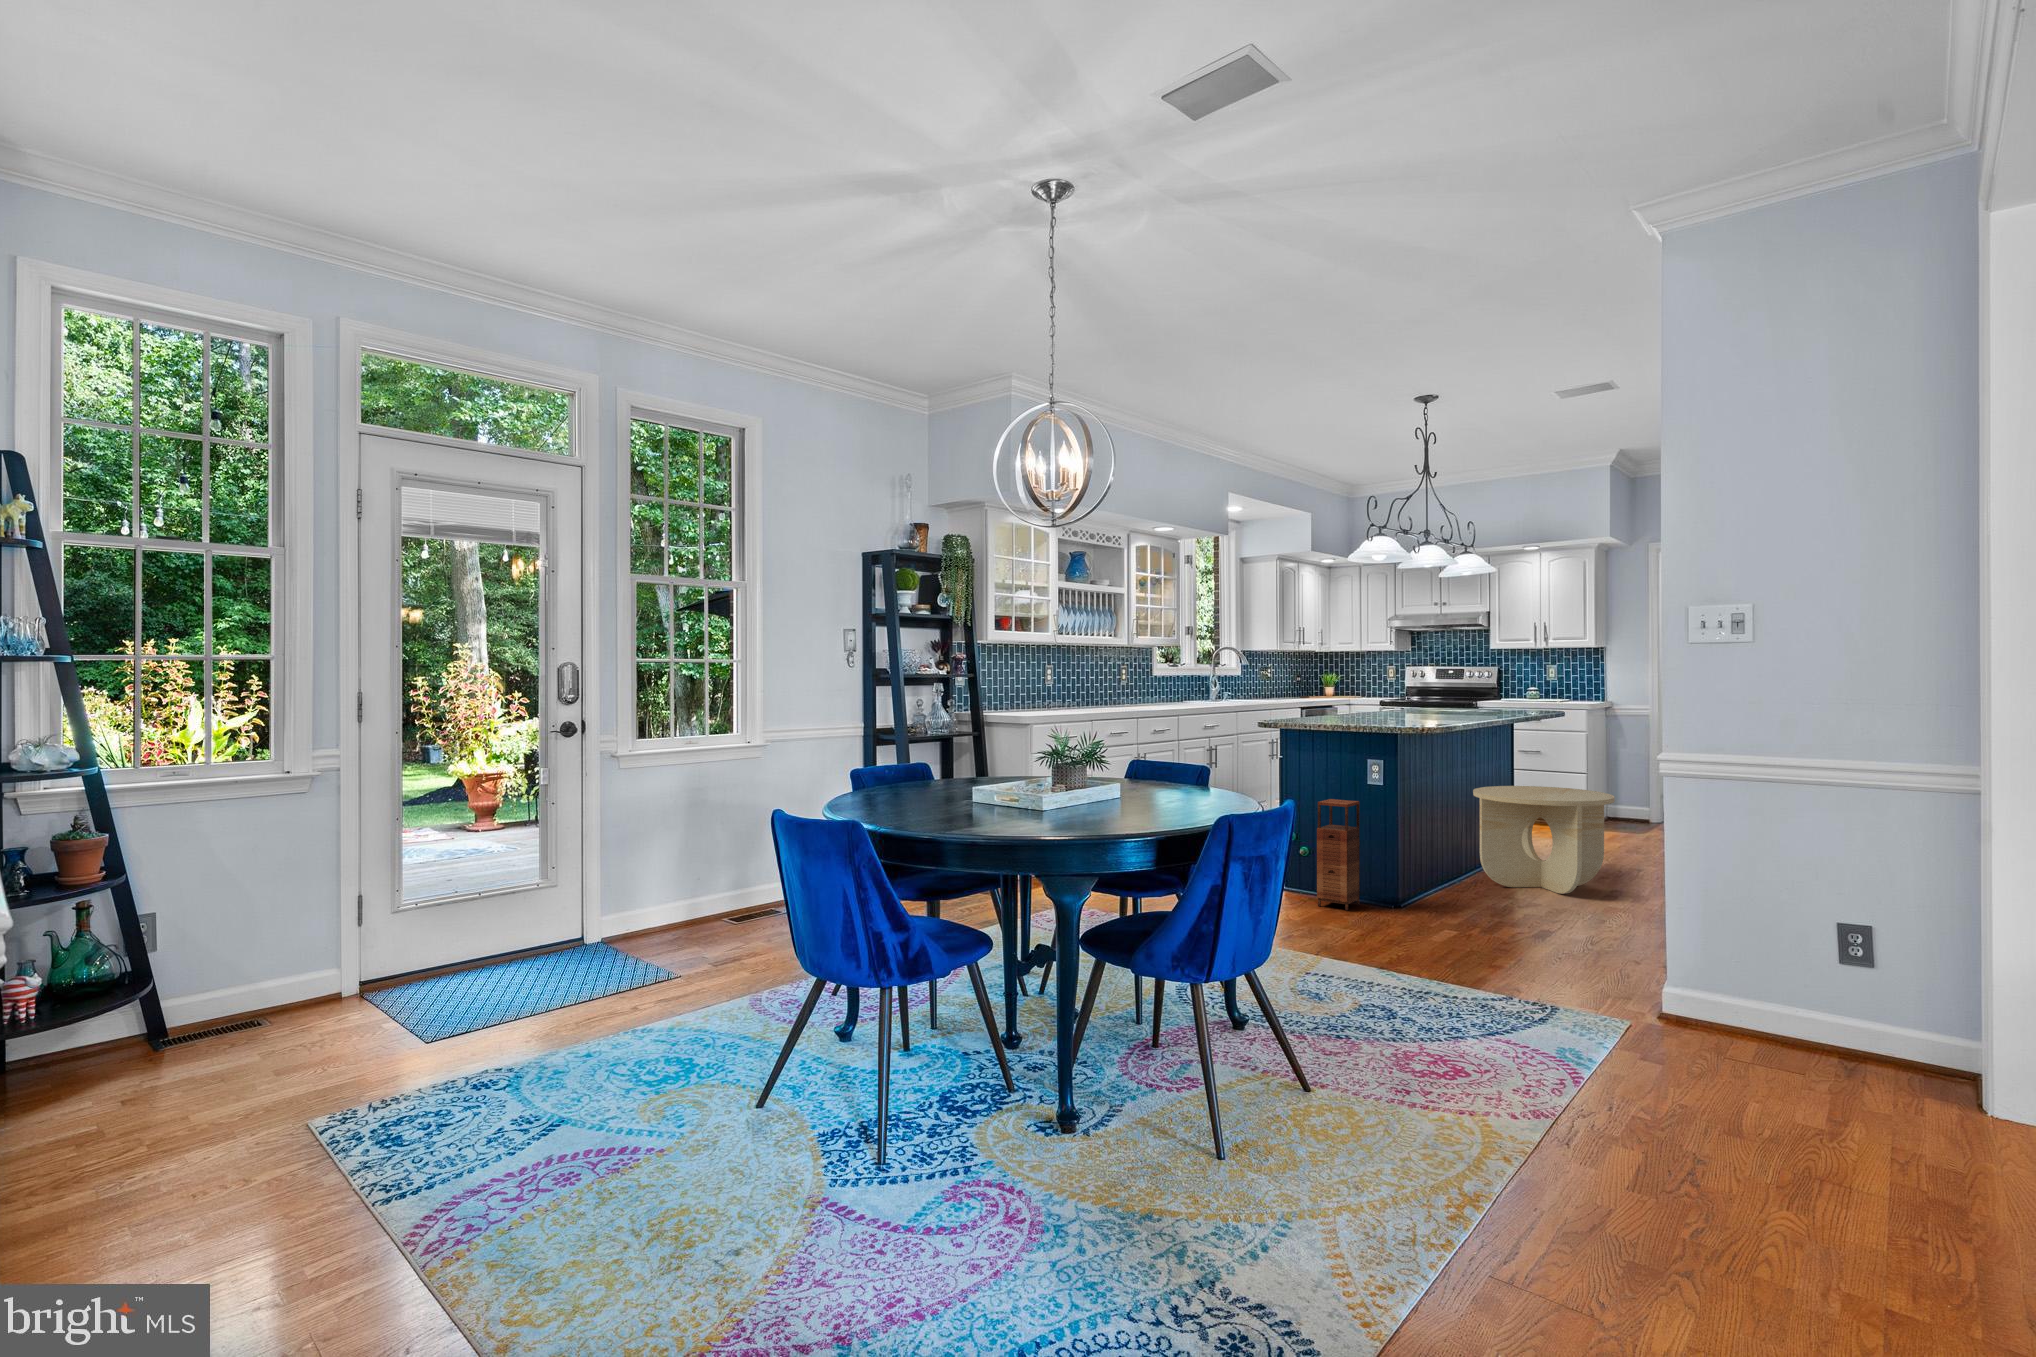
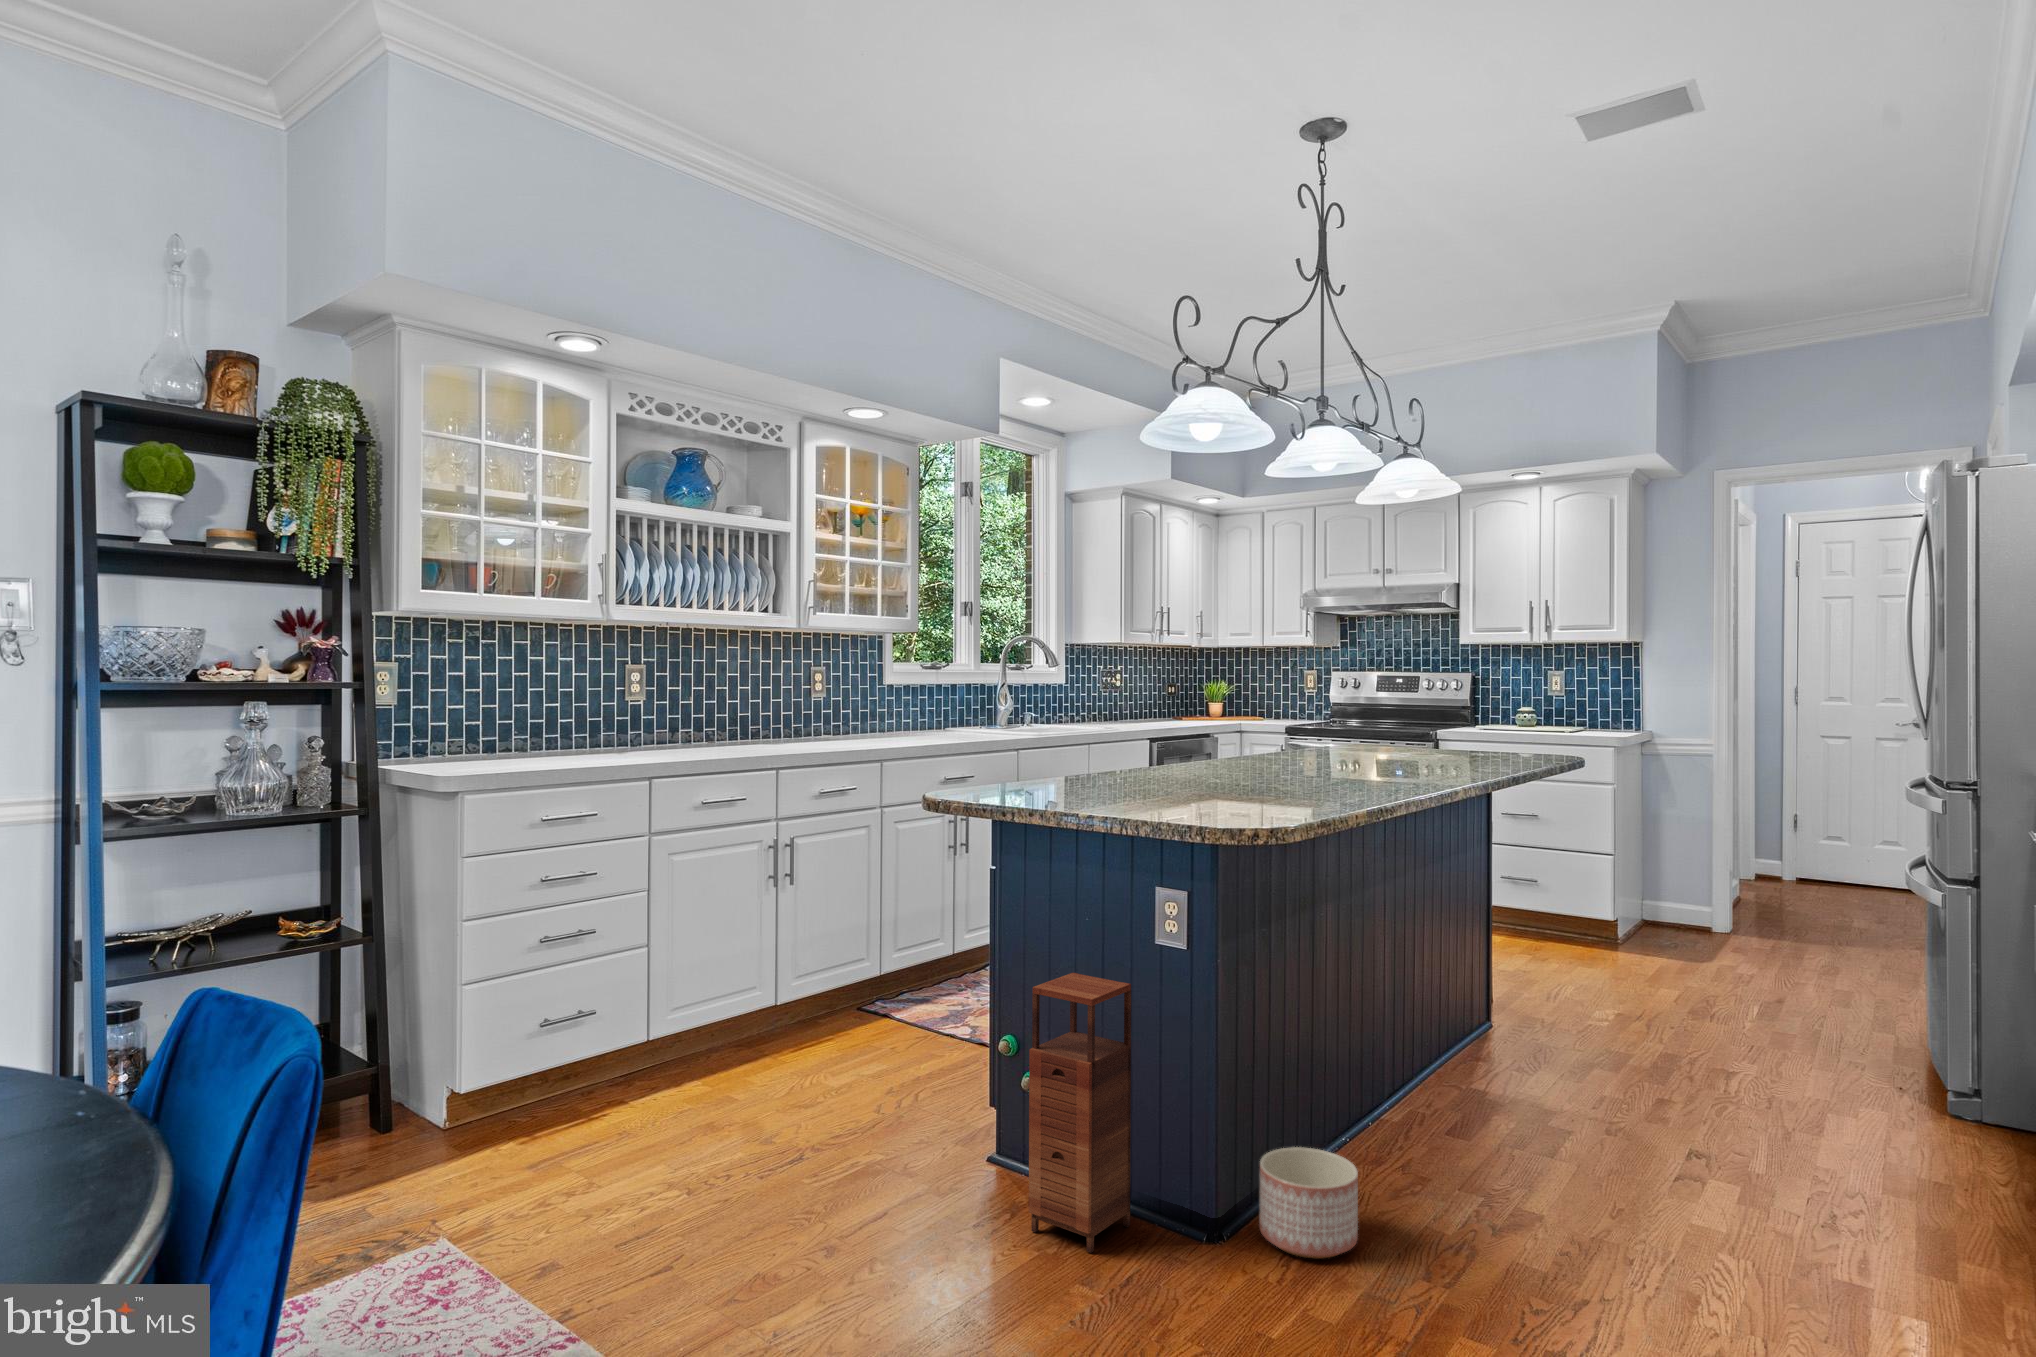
side table: present [1473,786,1615,894] -> none [1404,914,1700,1174]
planter: none [1417,873,1461,912] -> present [1259,1147,1358,1259]

